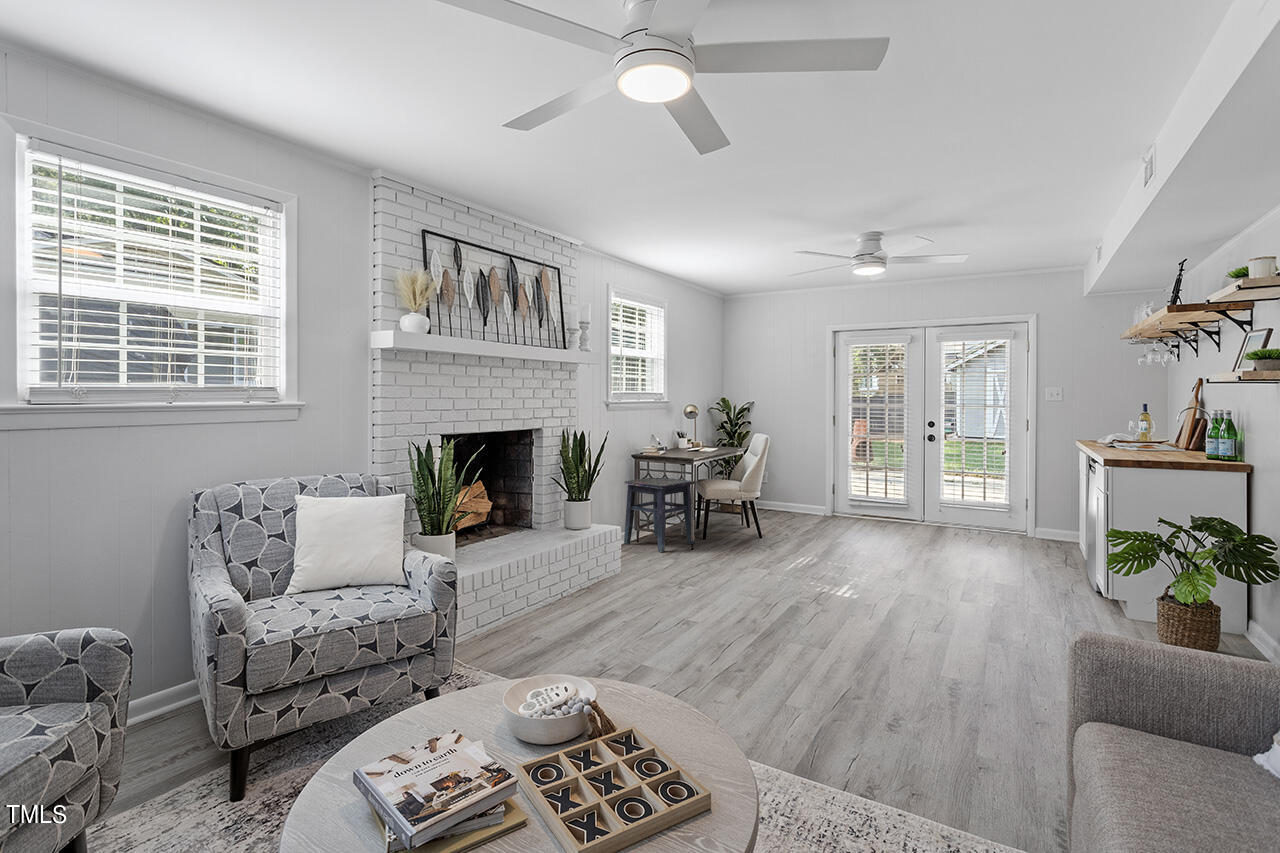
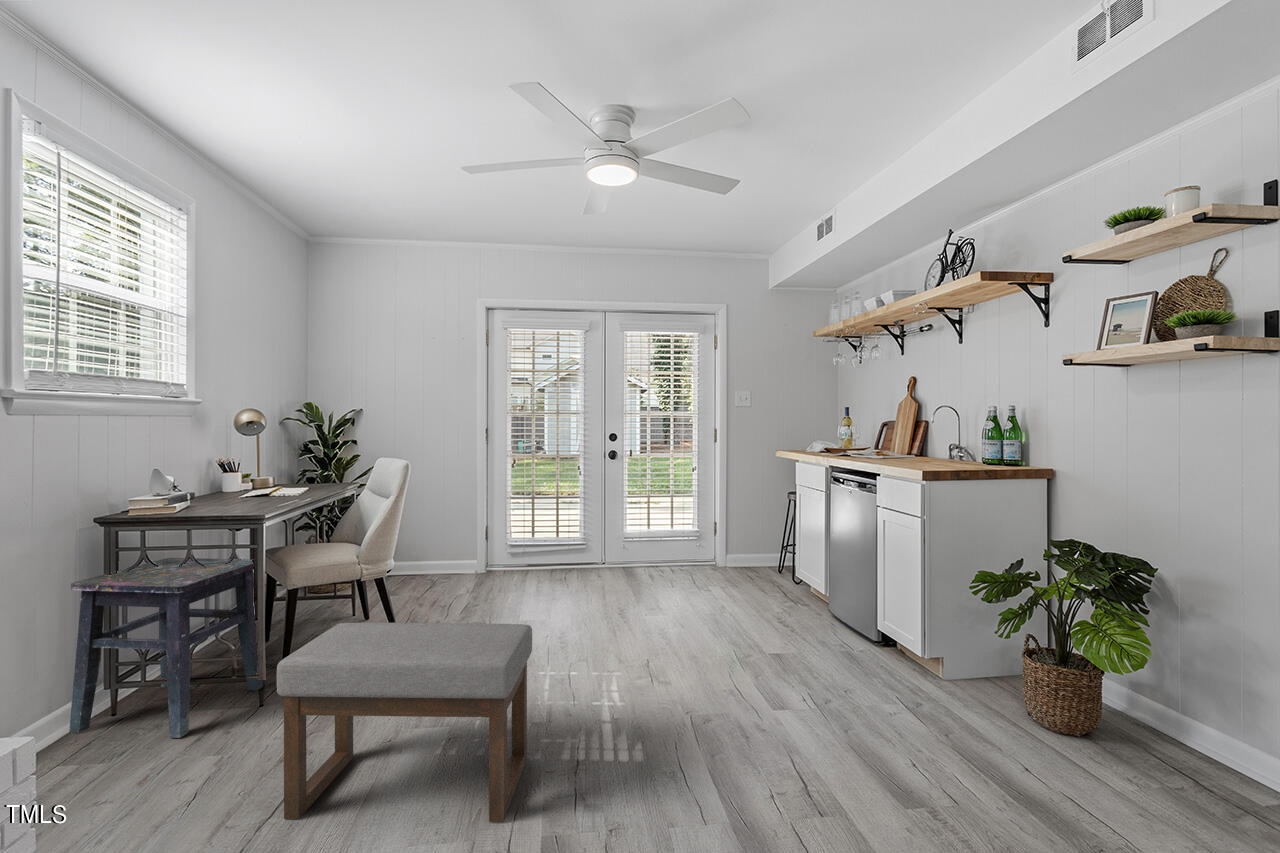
ottoman: none [694,507,805,596] -> present [277,623,532,822]

